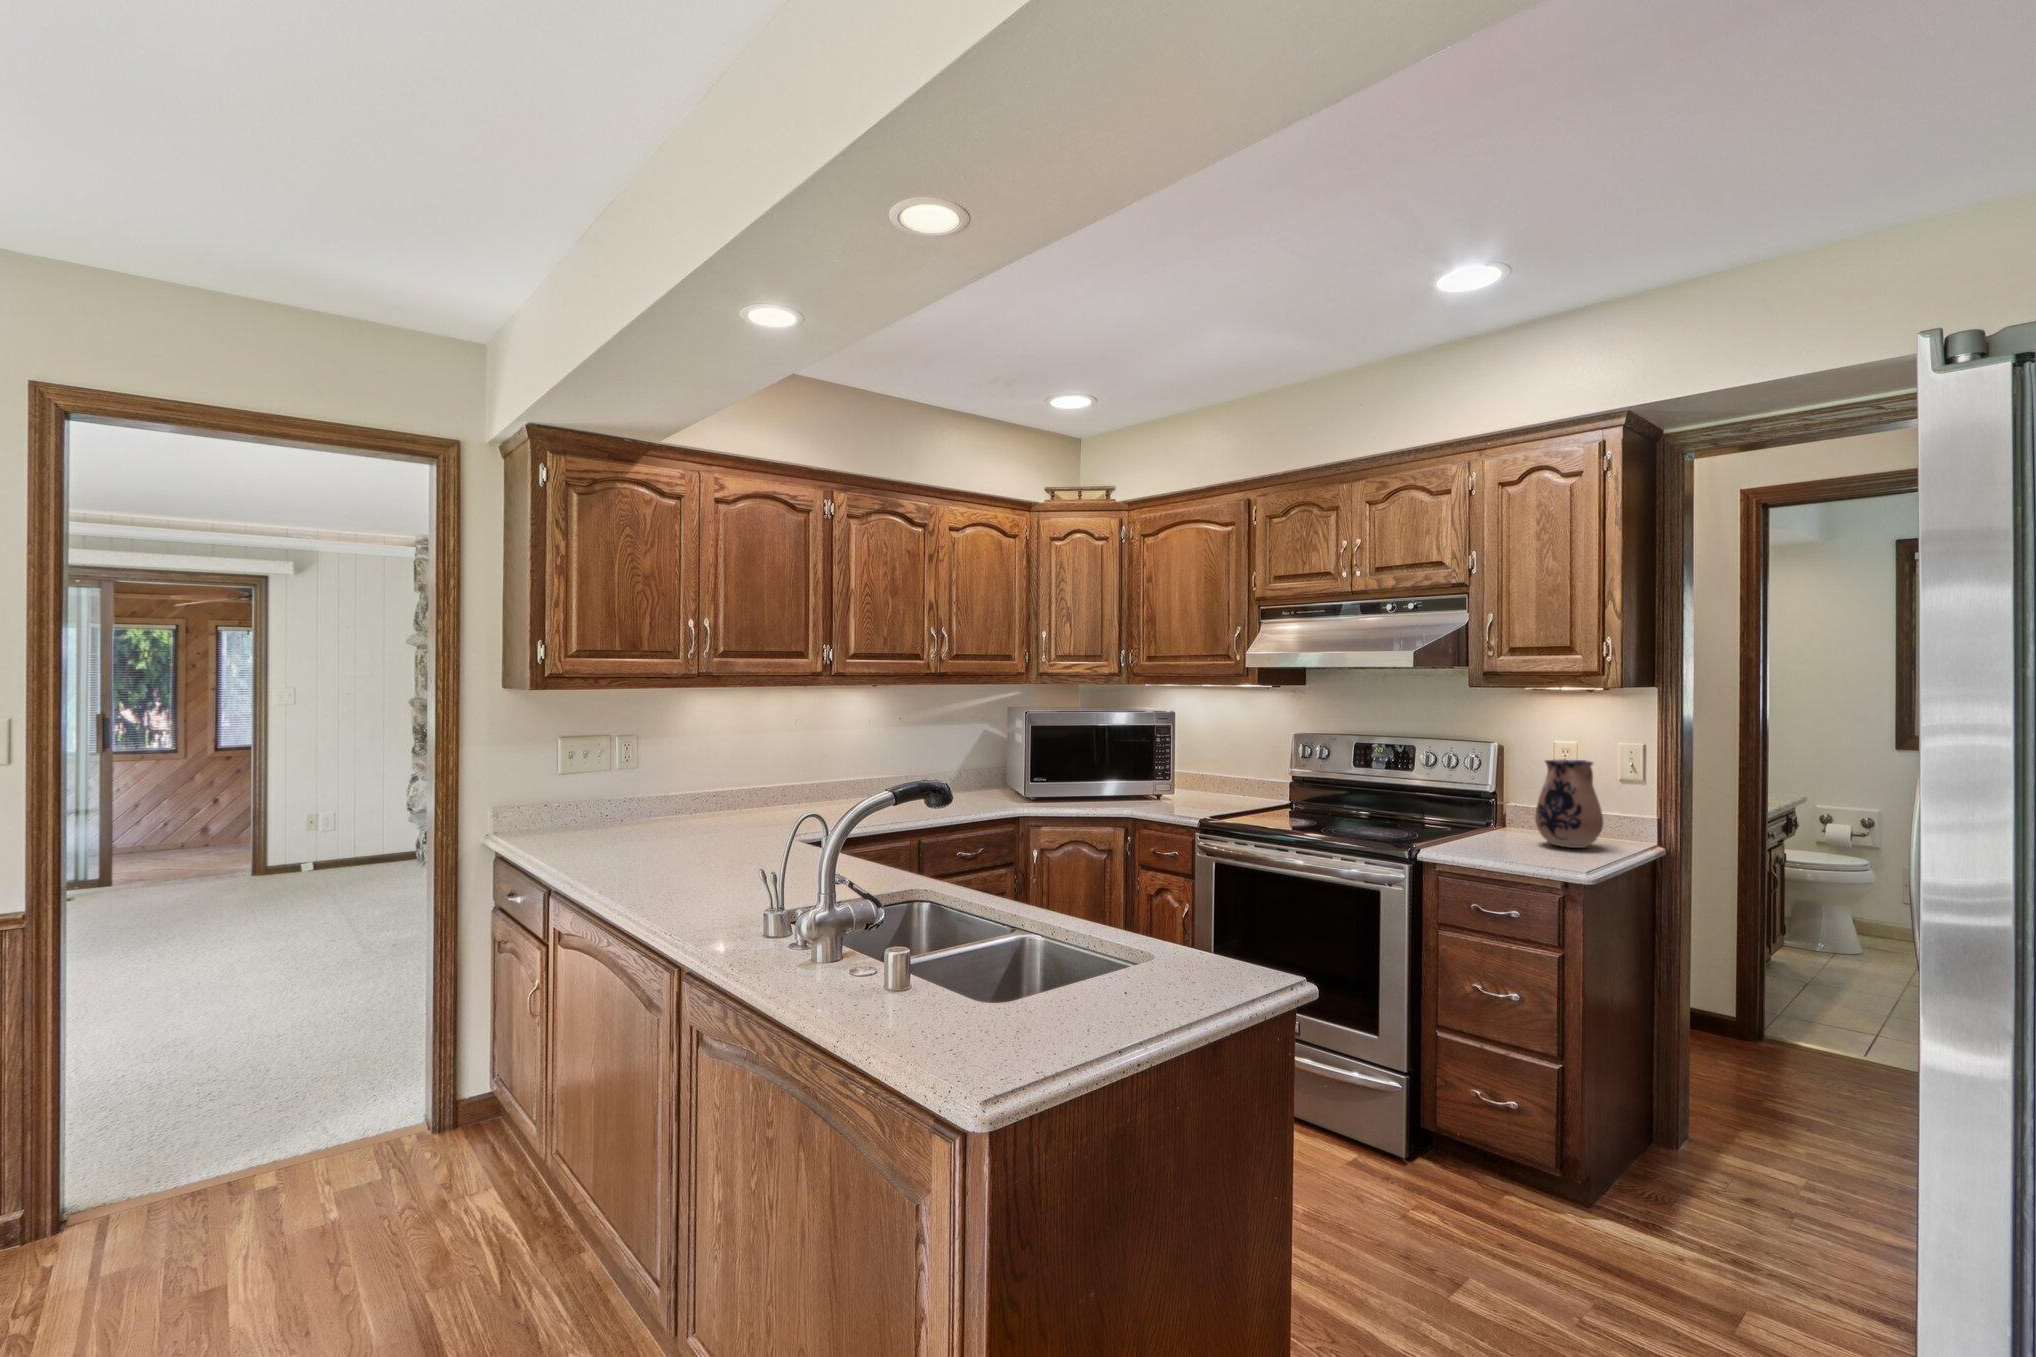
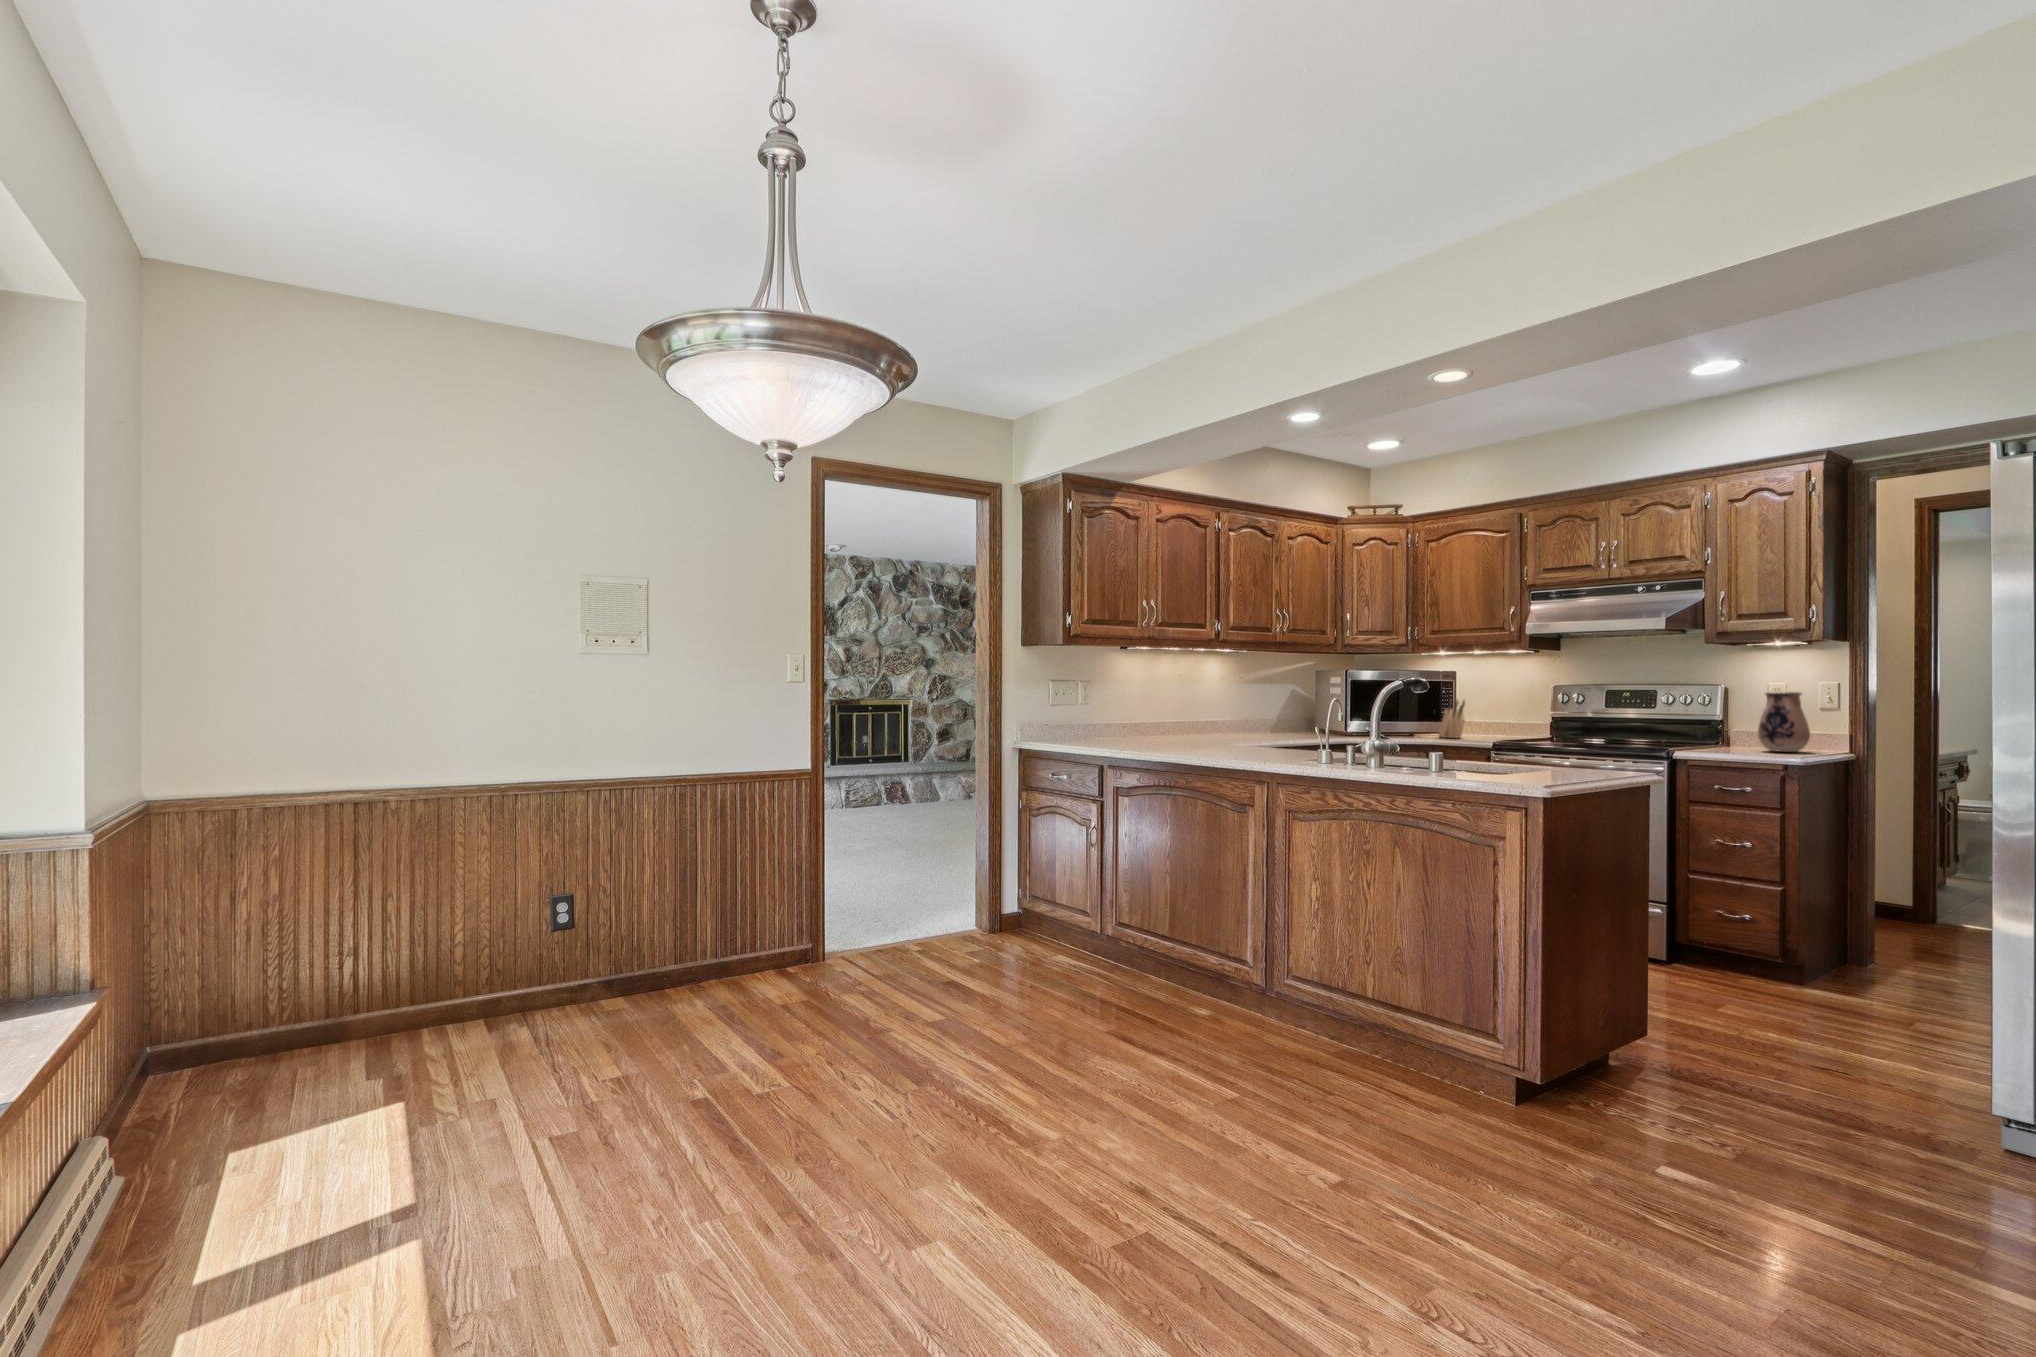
knife block: none [1150,753,1176,806] -> present [1439,700,1465,738]

